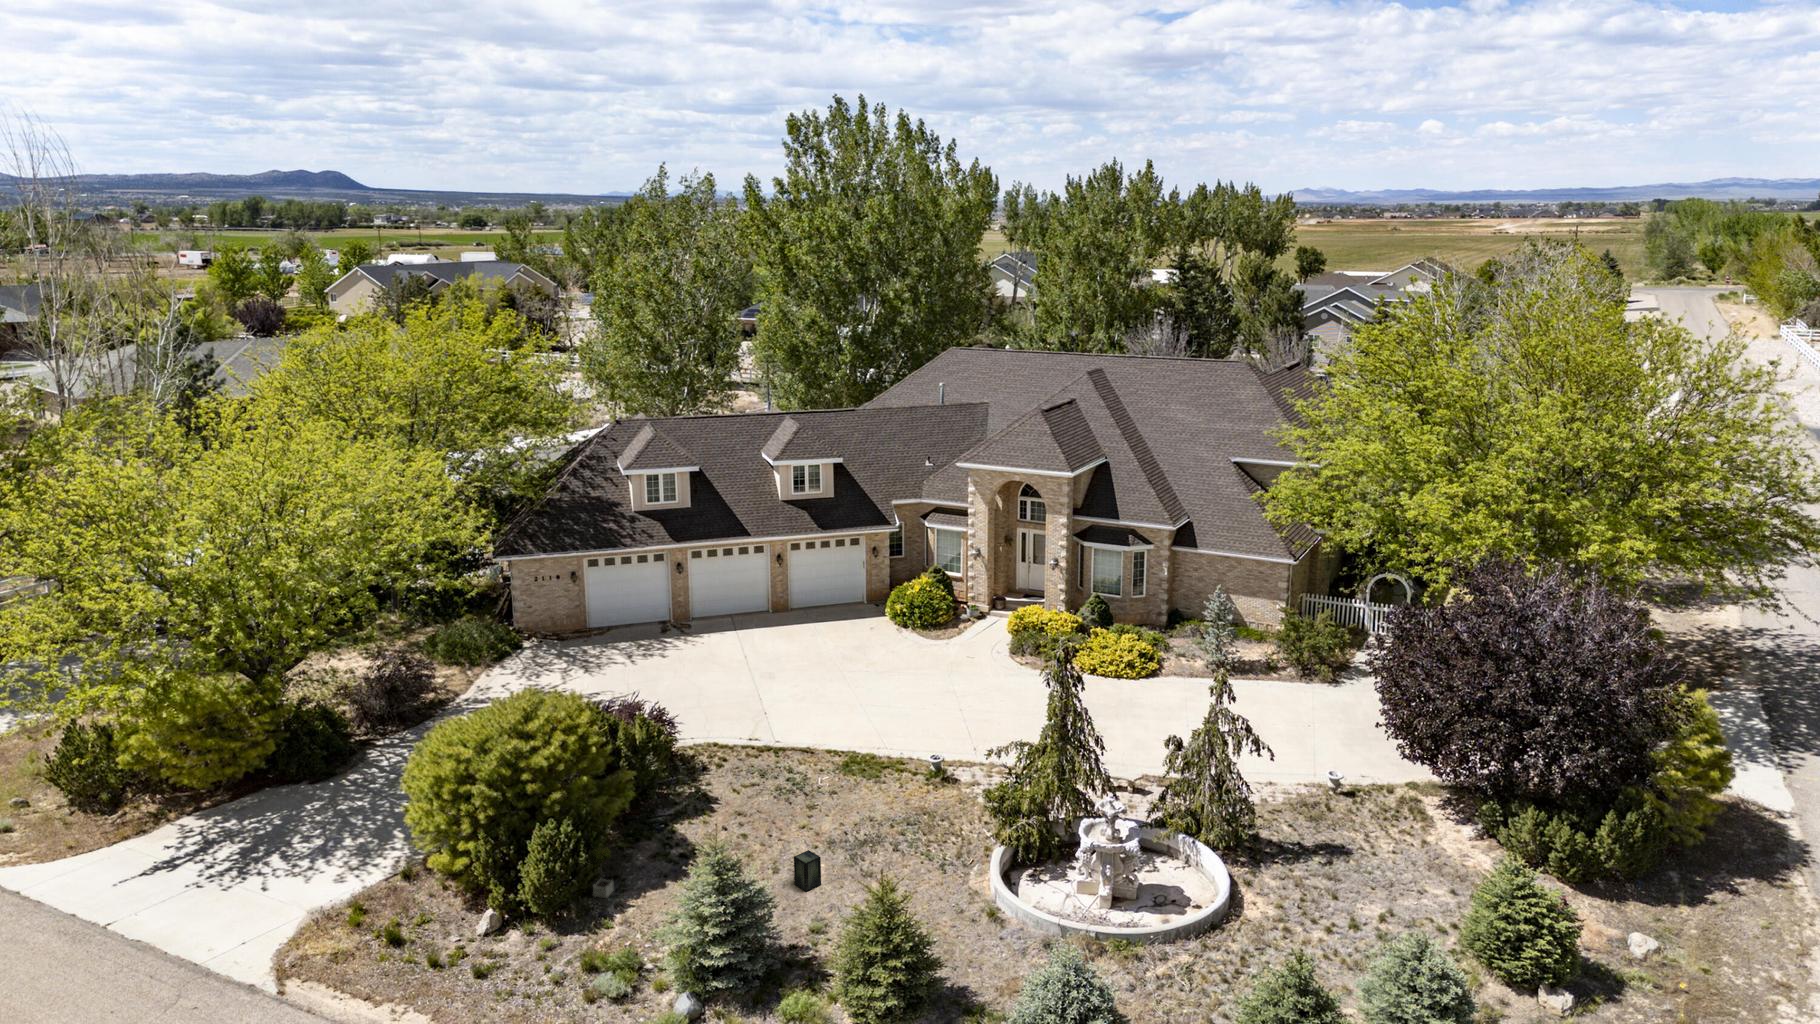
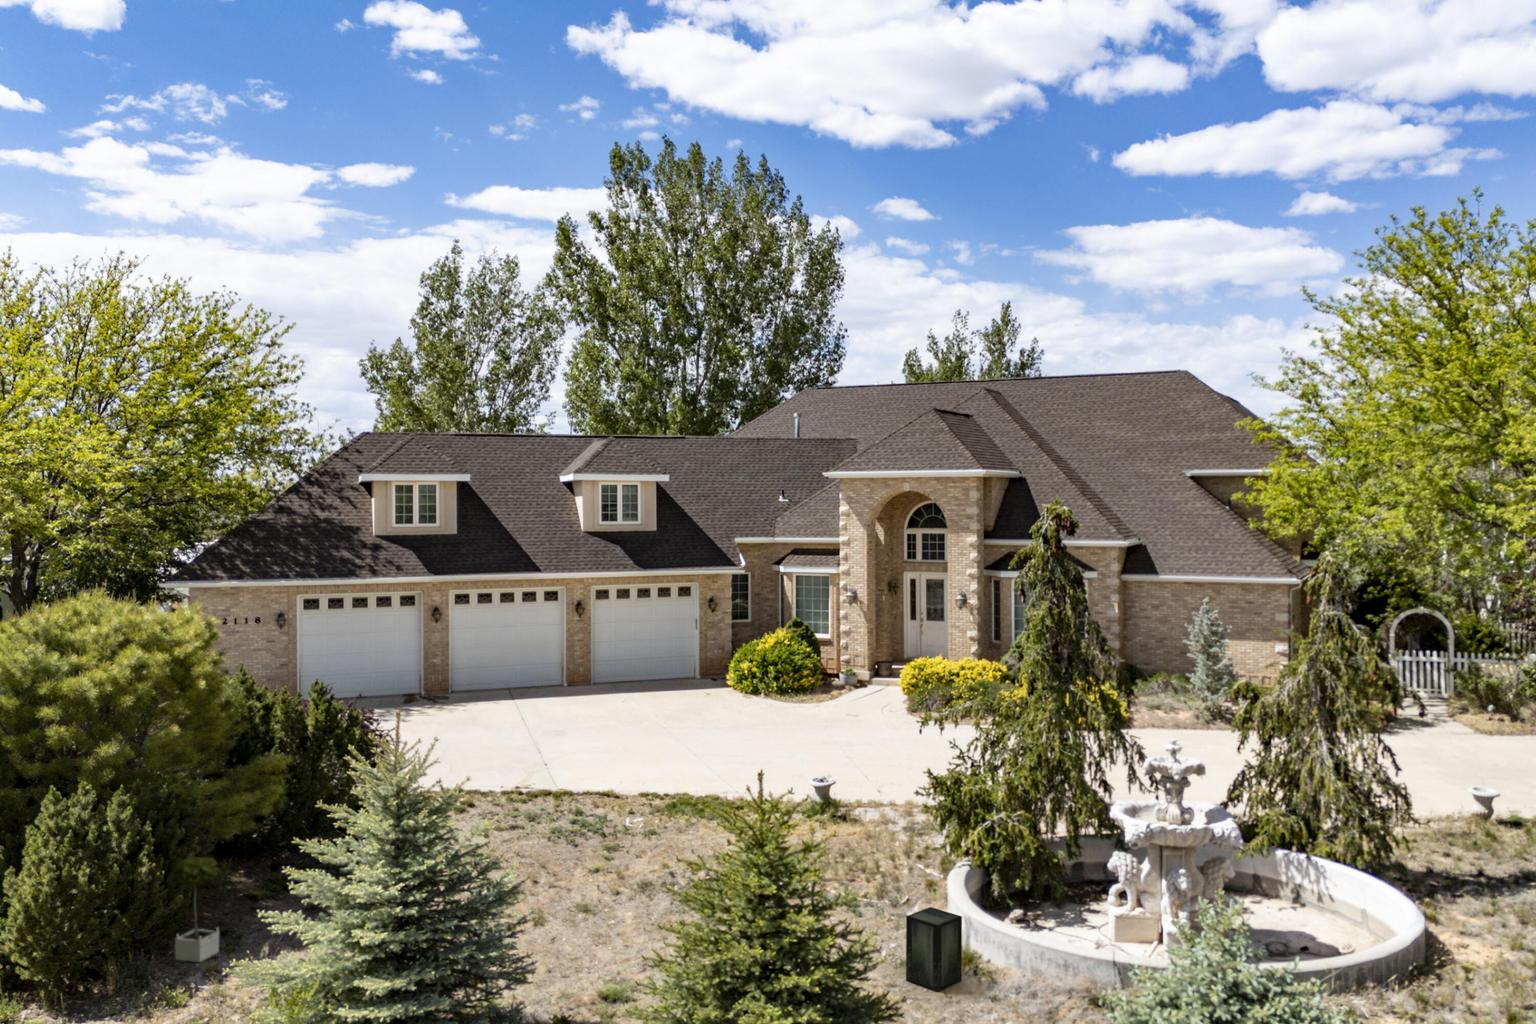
storage box: present [794,850,821,892] -> present [906,907,962,992]

